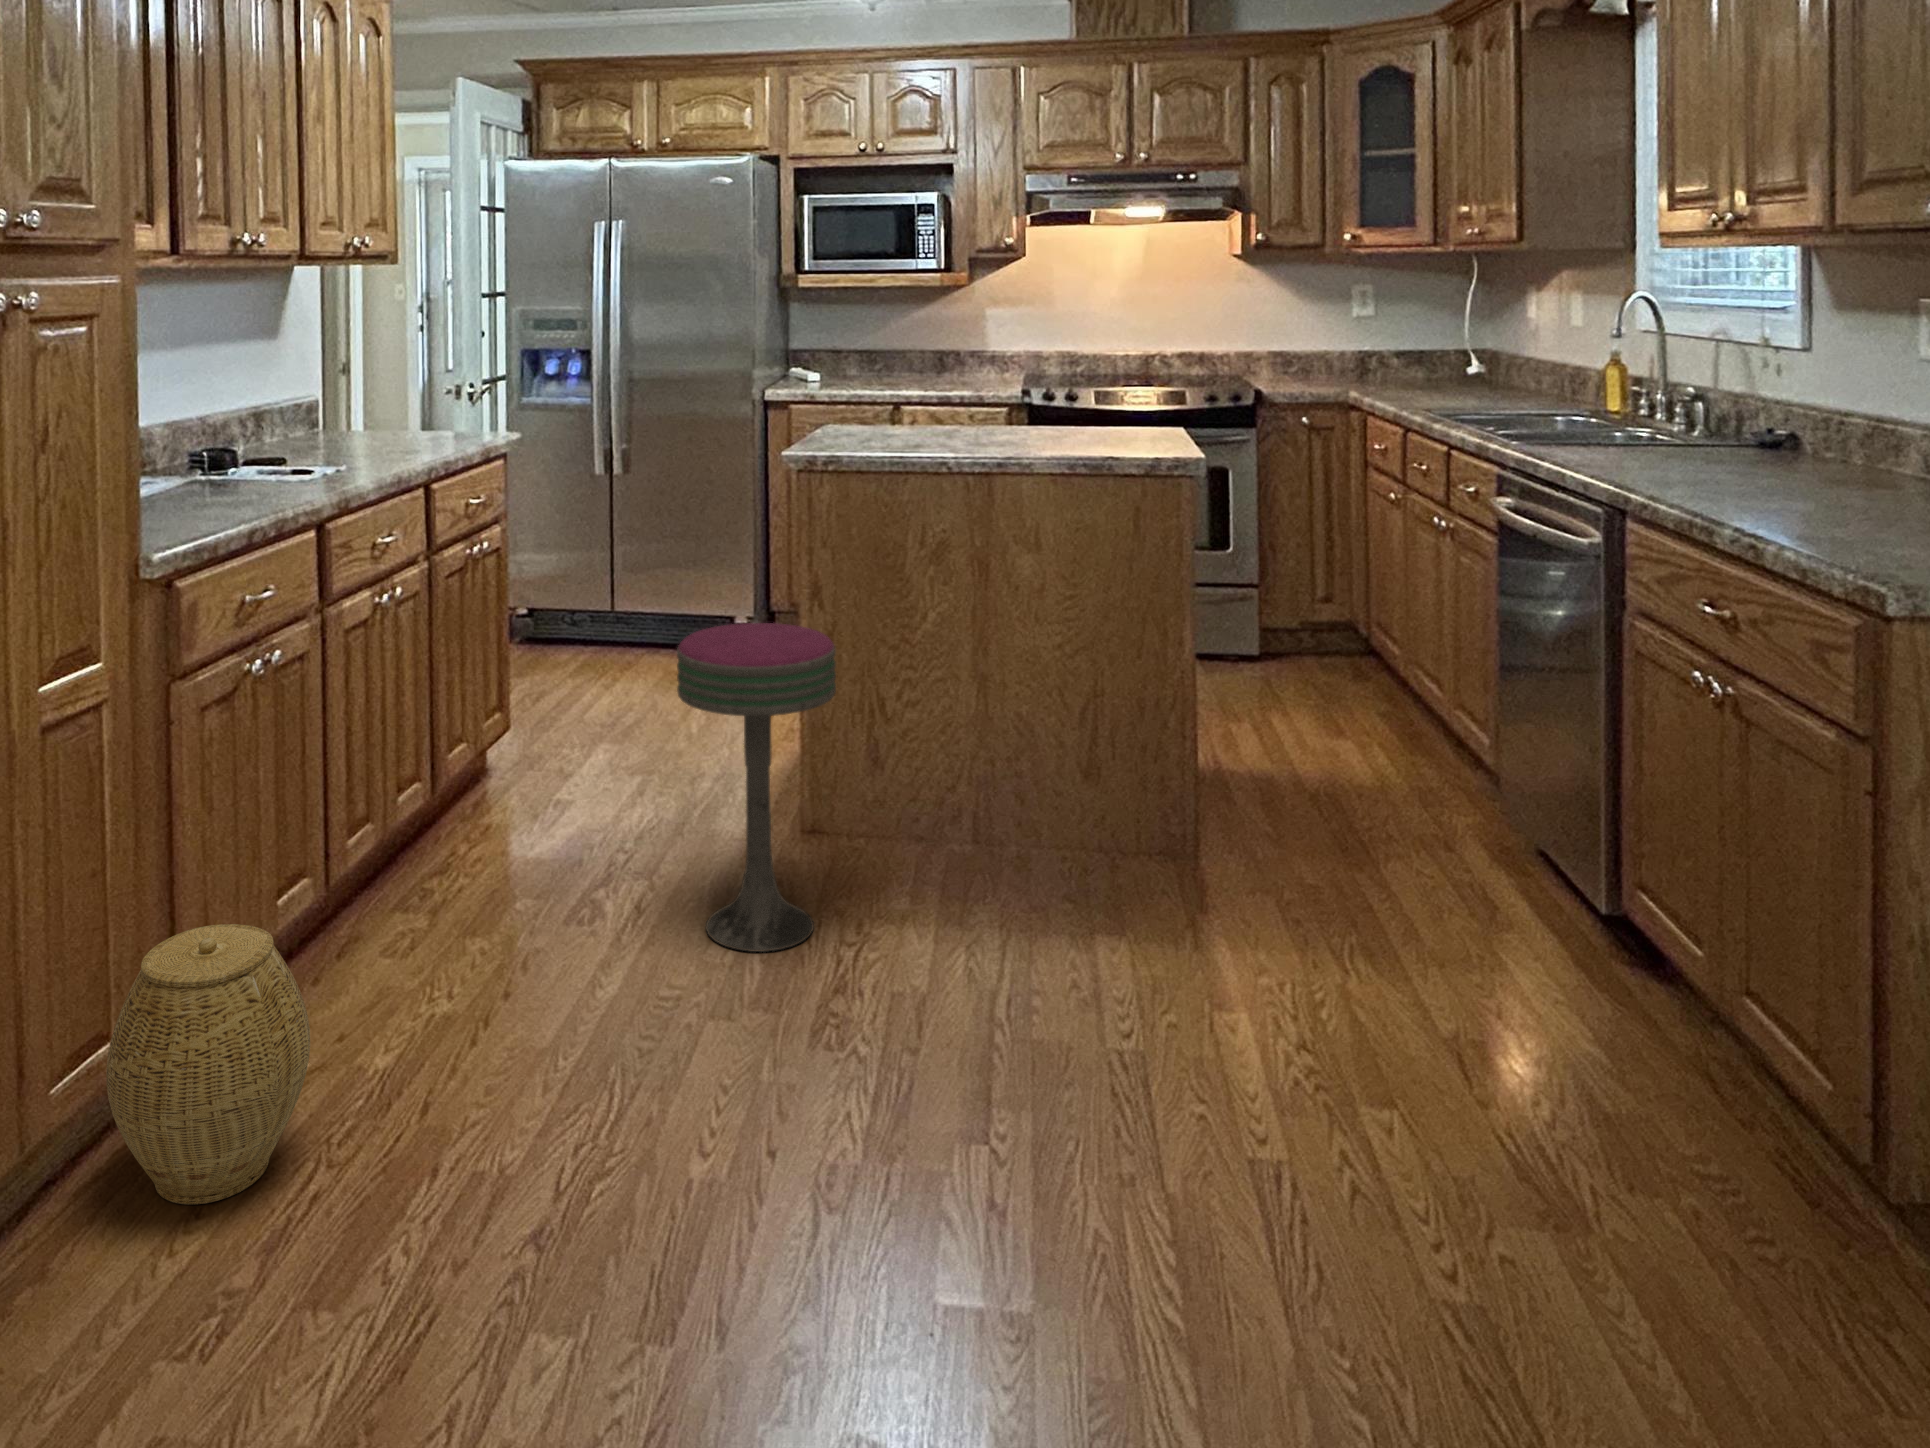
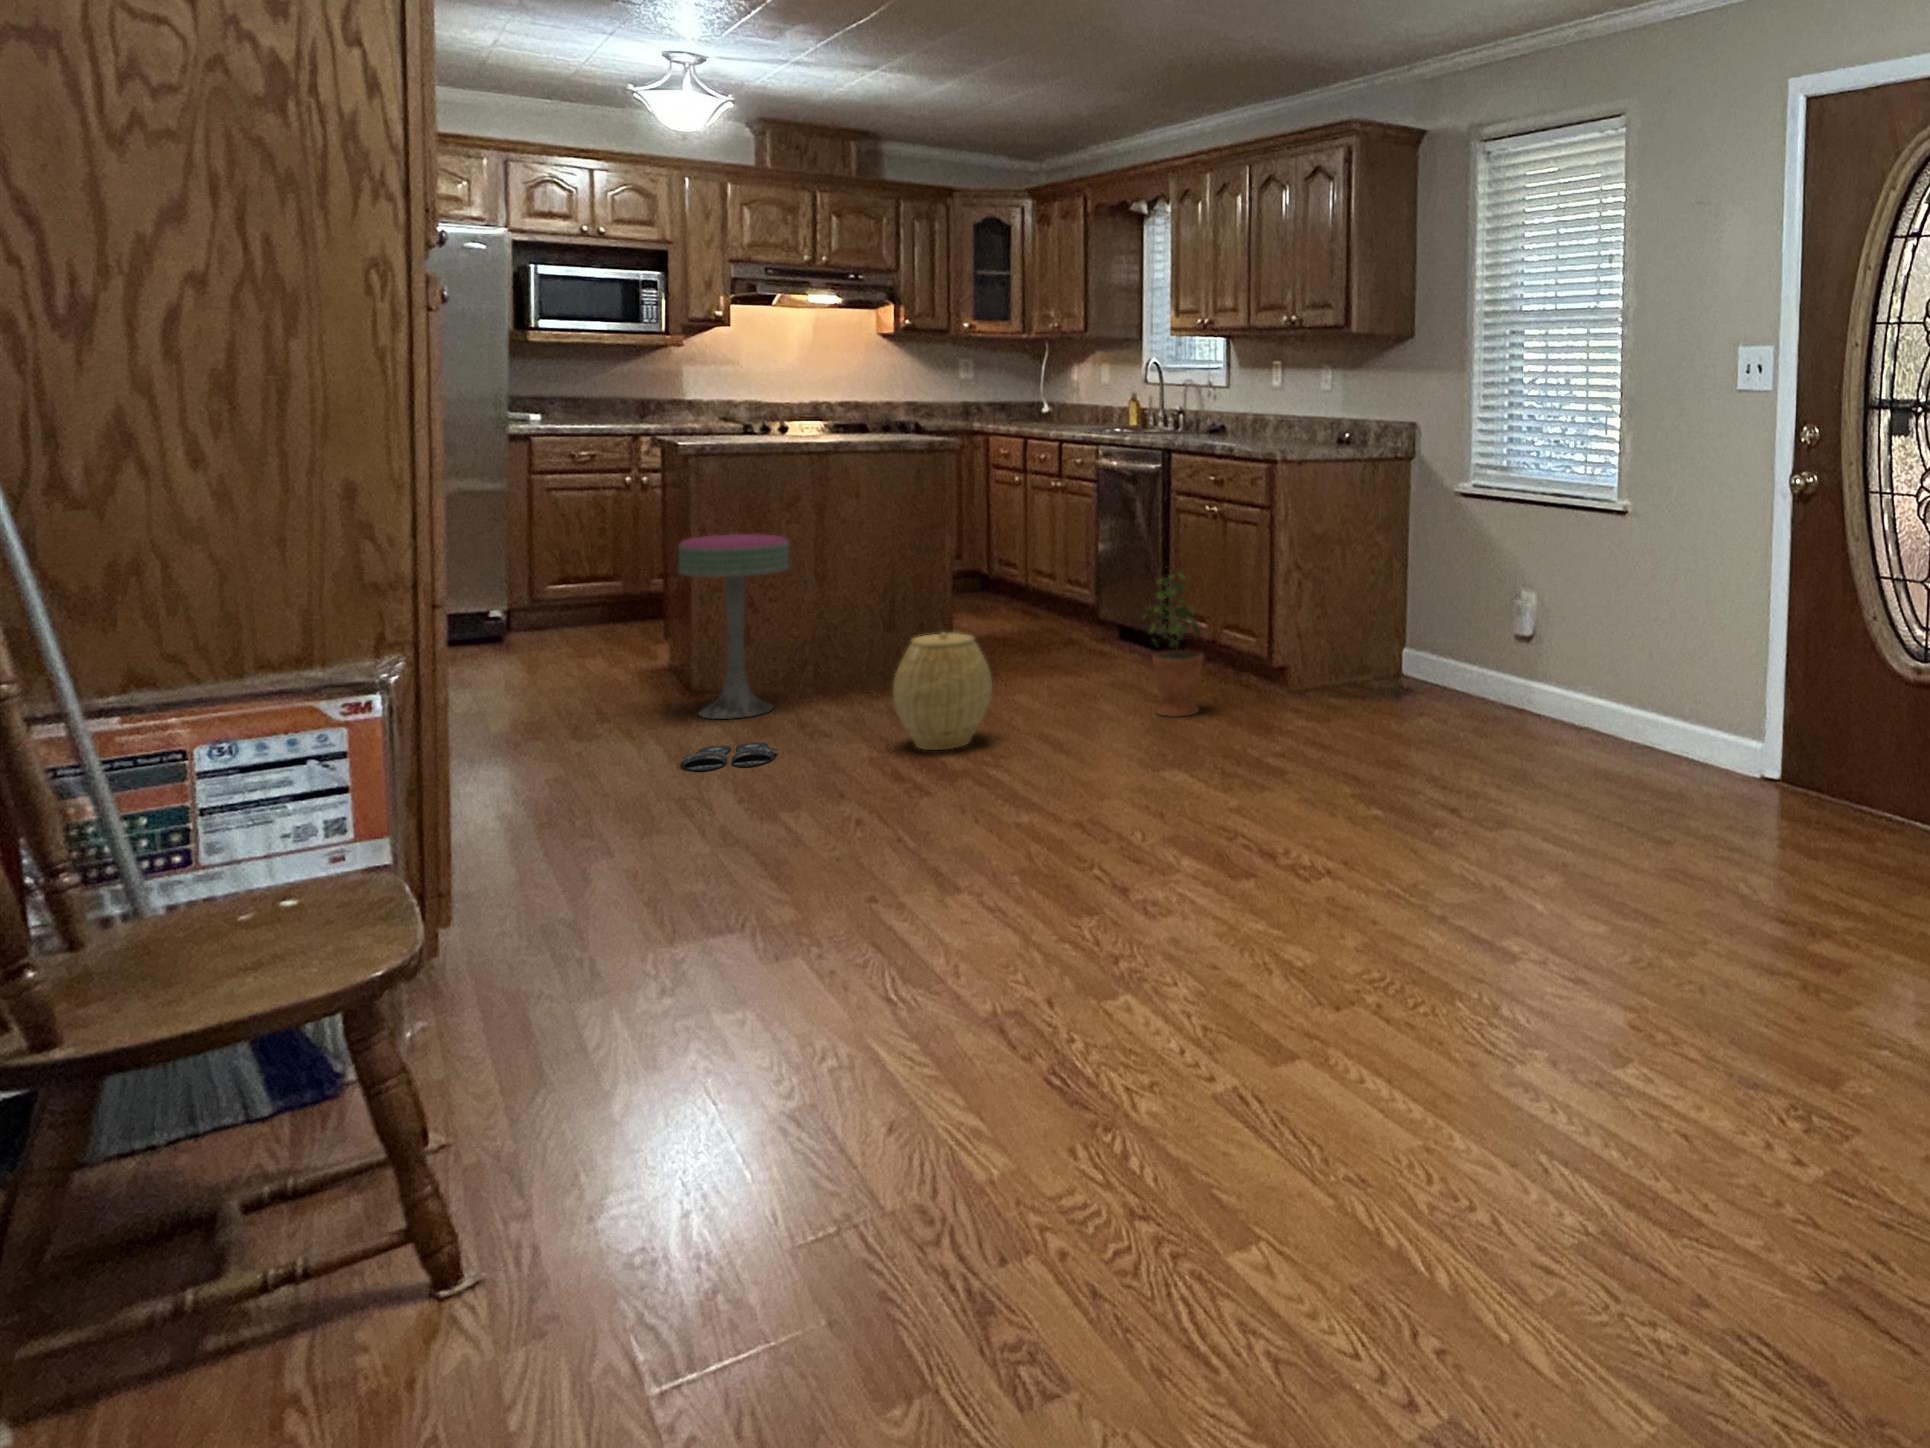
potted plant: none [1418,891,1607,1348] -> present [1150,570,1204,717]
woven basket: present [106,924,310,1205] -> present [893,633,992,750]
slippers: none [516,1038,687,1147] -> present [681,742,778,771]

